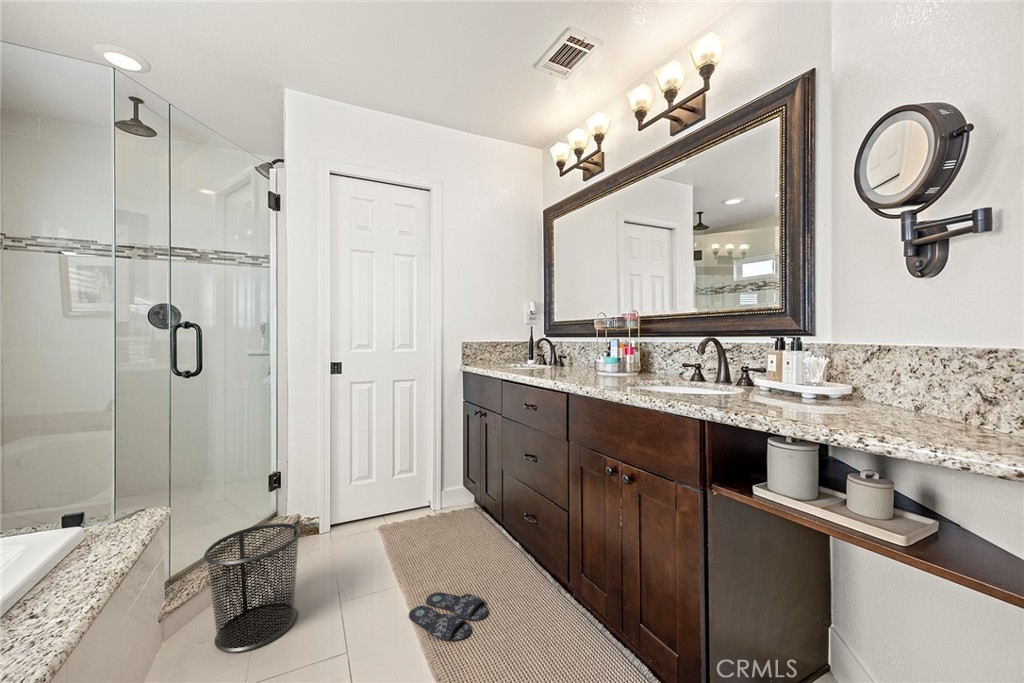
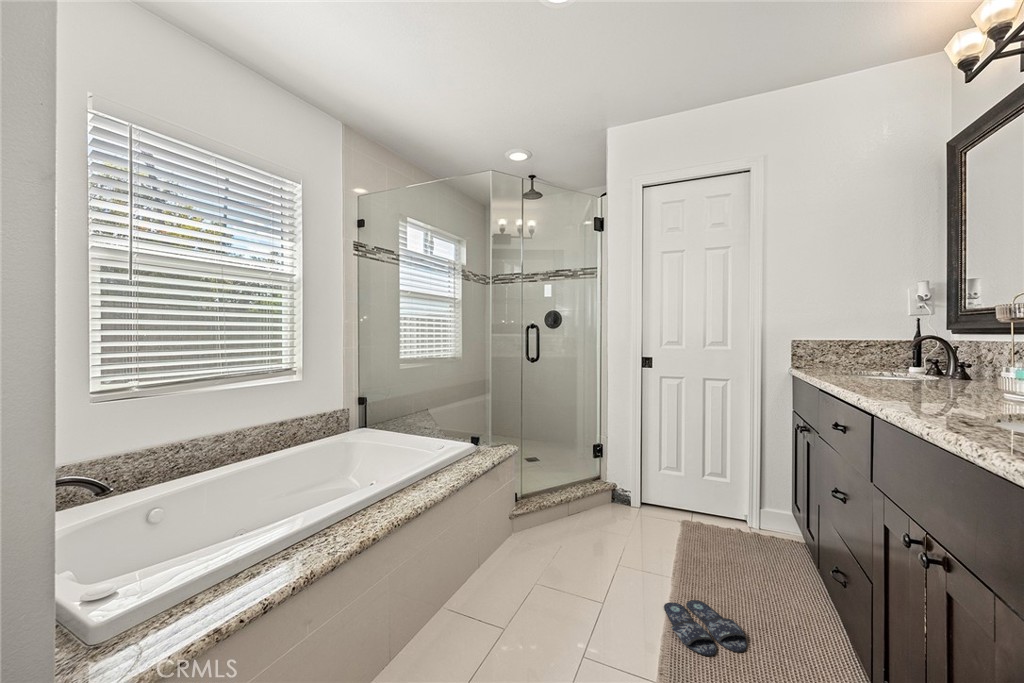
waste bin: present [204,523,300,652] -> none [528,478,590,566]

